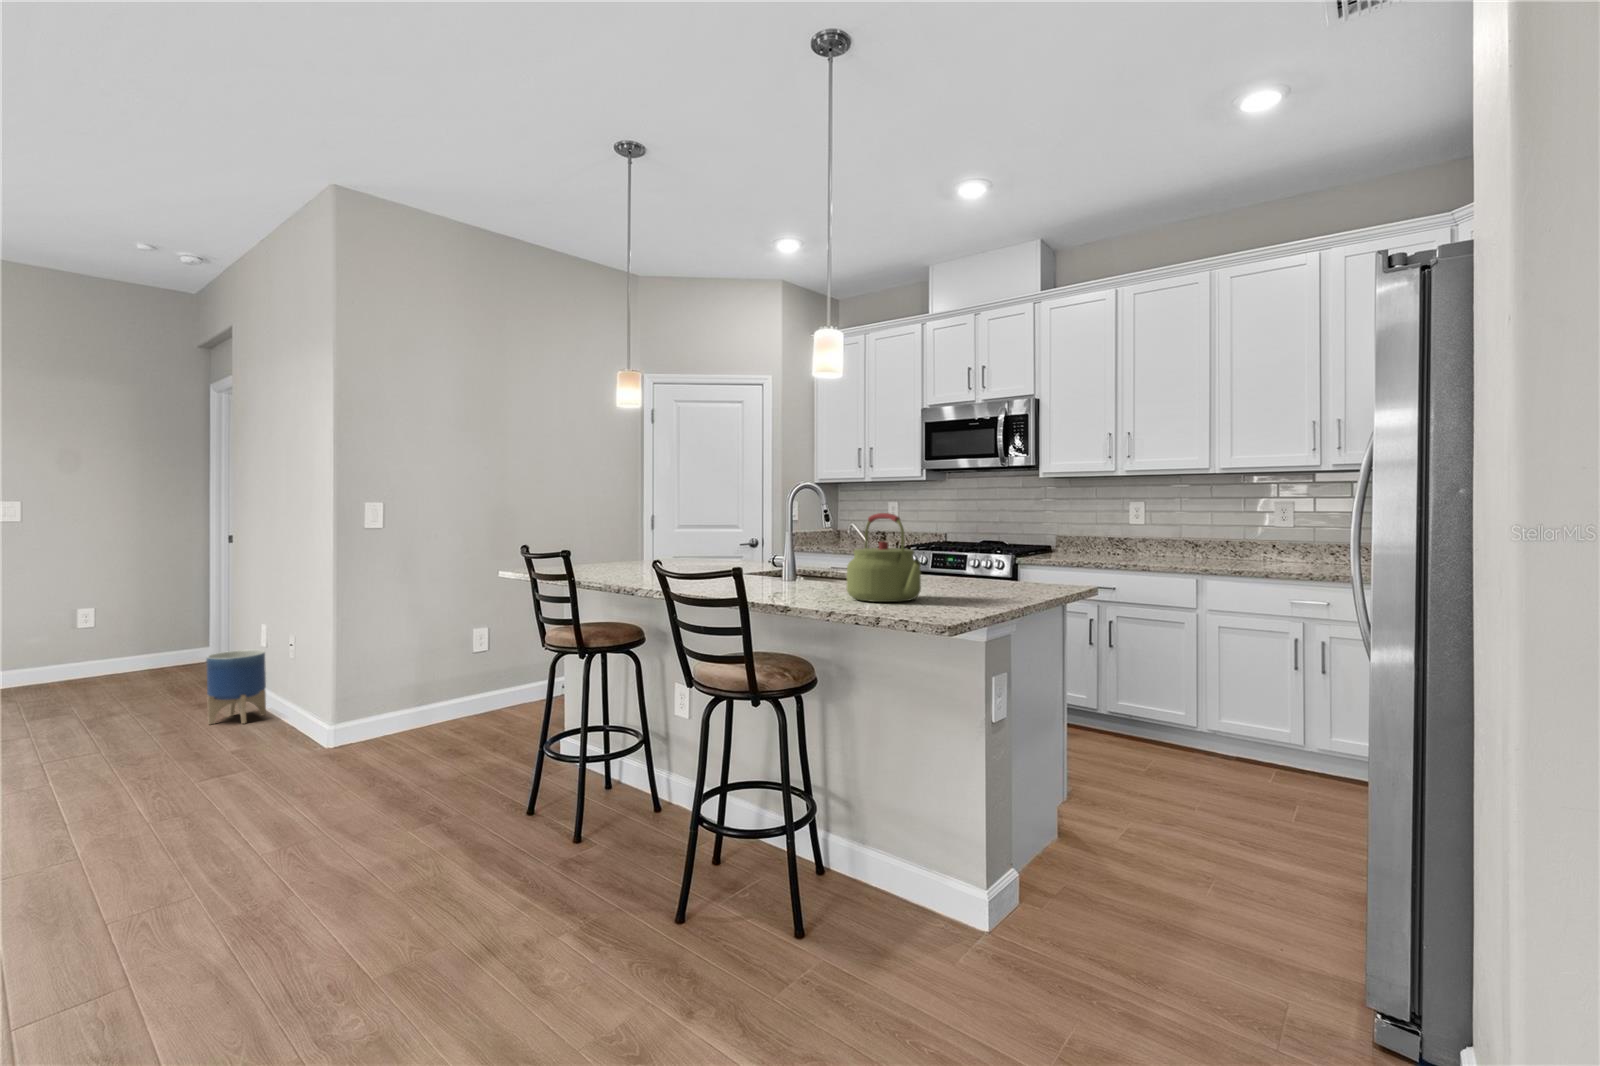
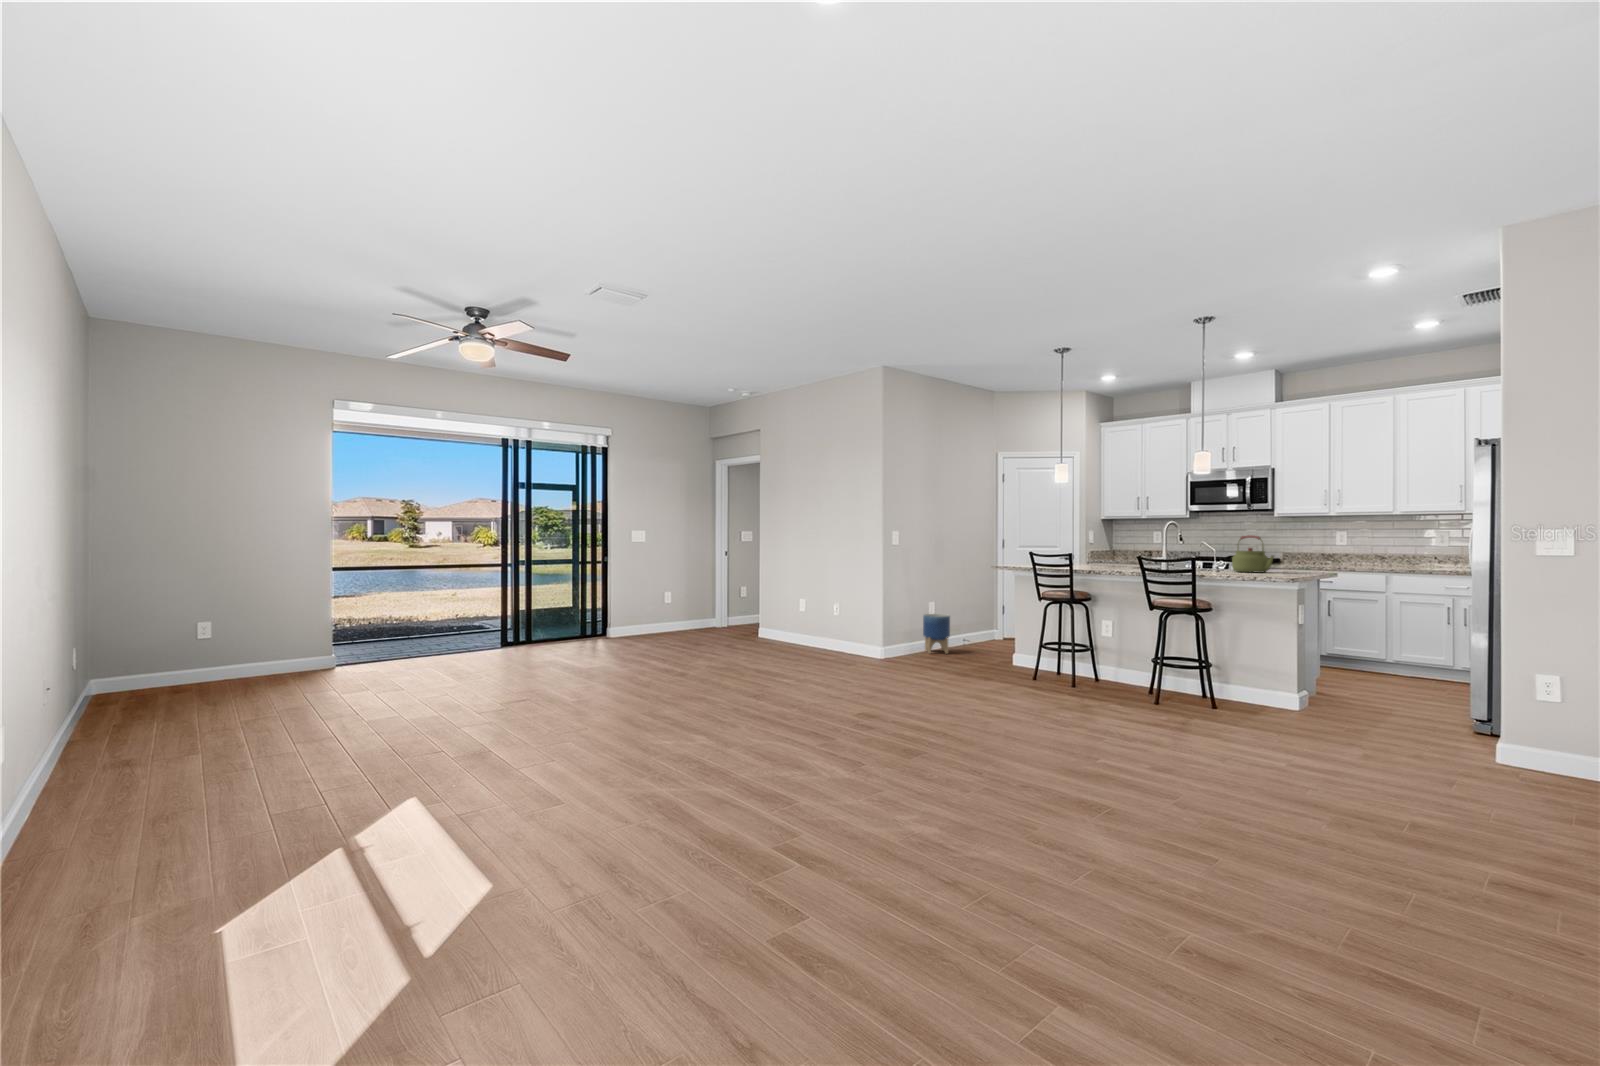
planter: present [206,650,266,724] -> present [923,614,950,654]

